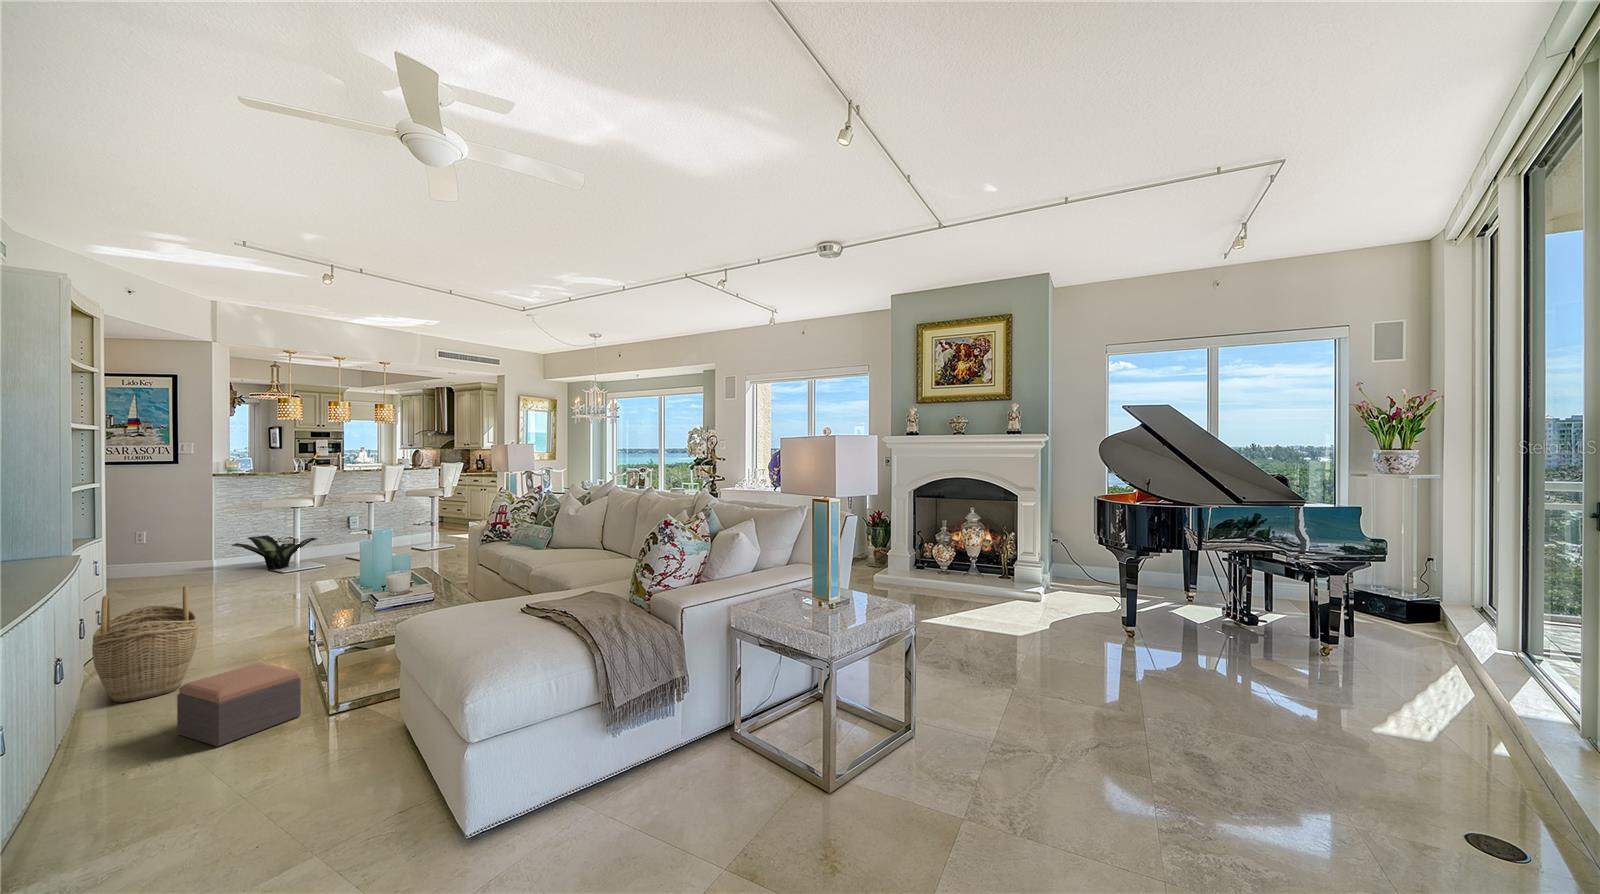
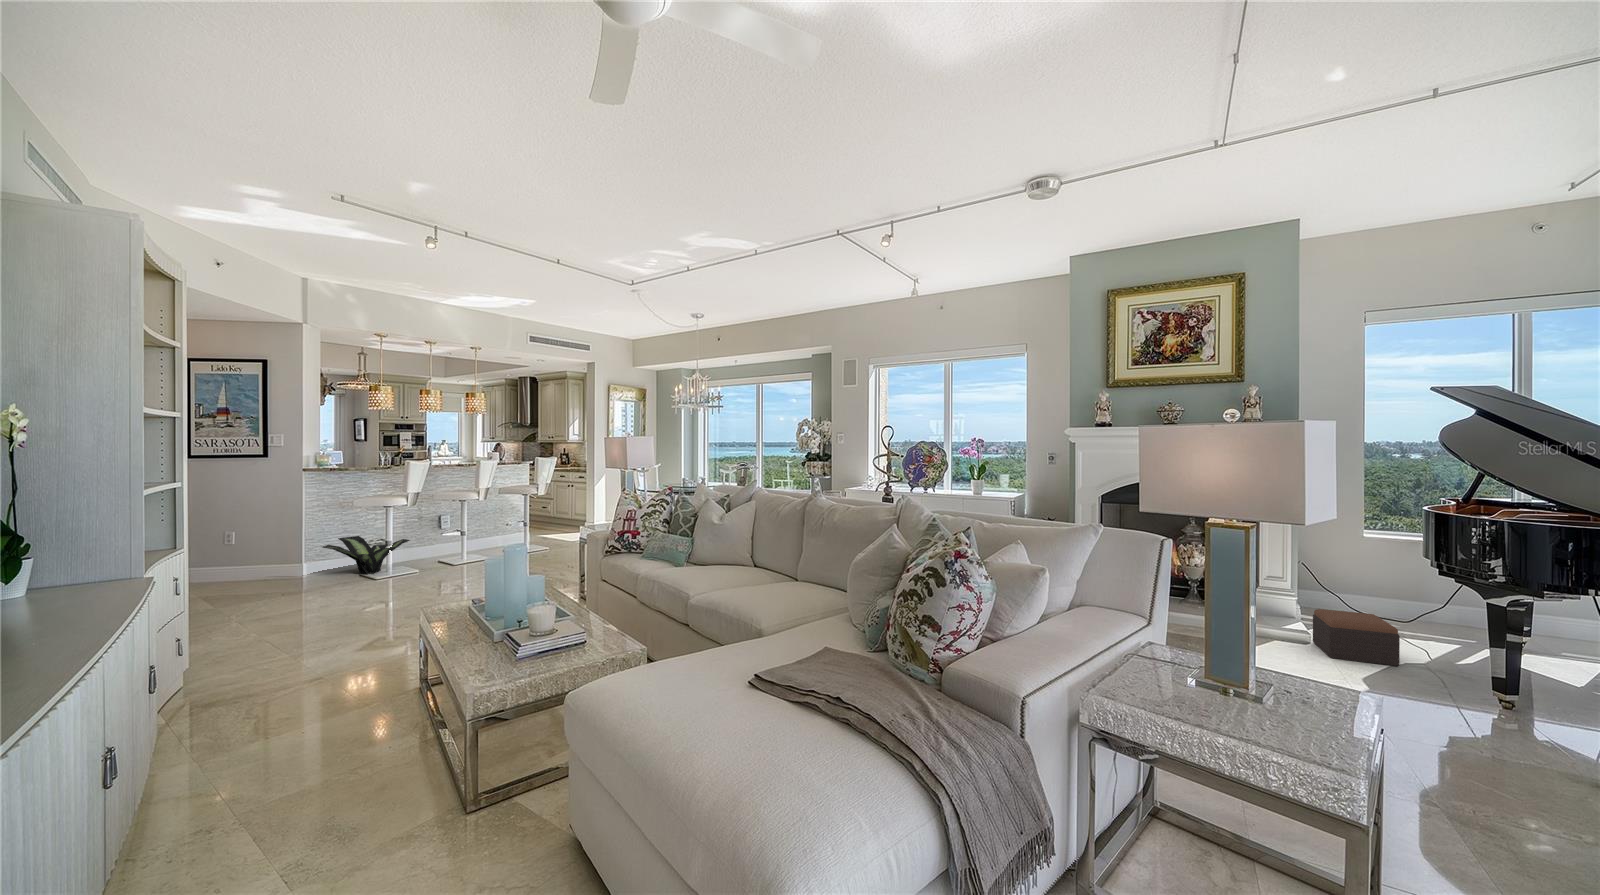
woven basket: present [92,586,198,702] -> none [173,615,297,769]
footstool: present [177,663,301,747] -> present [1313,609,1400,666]

